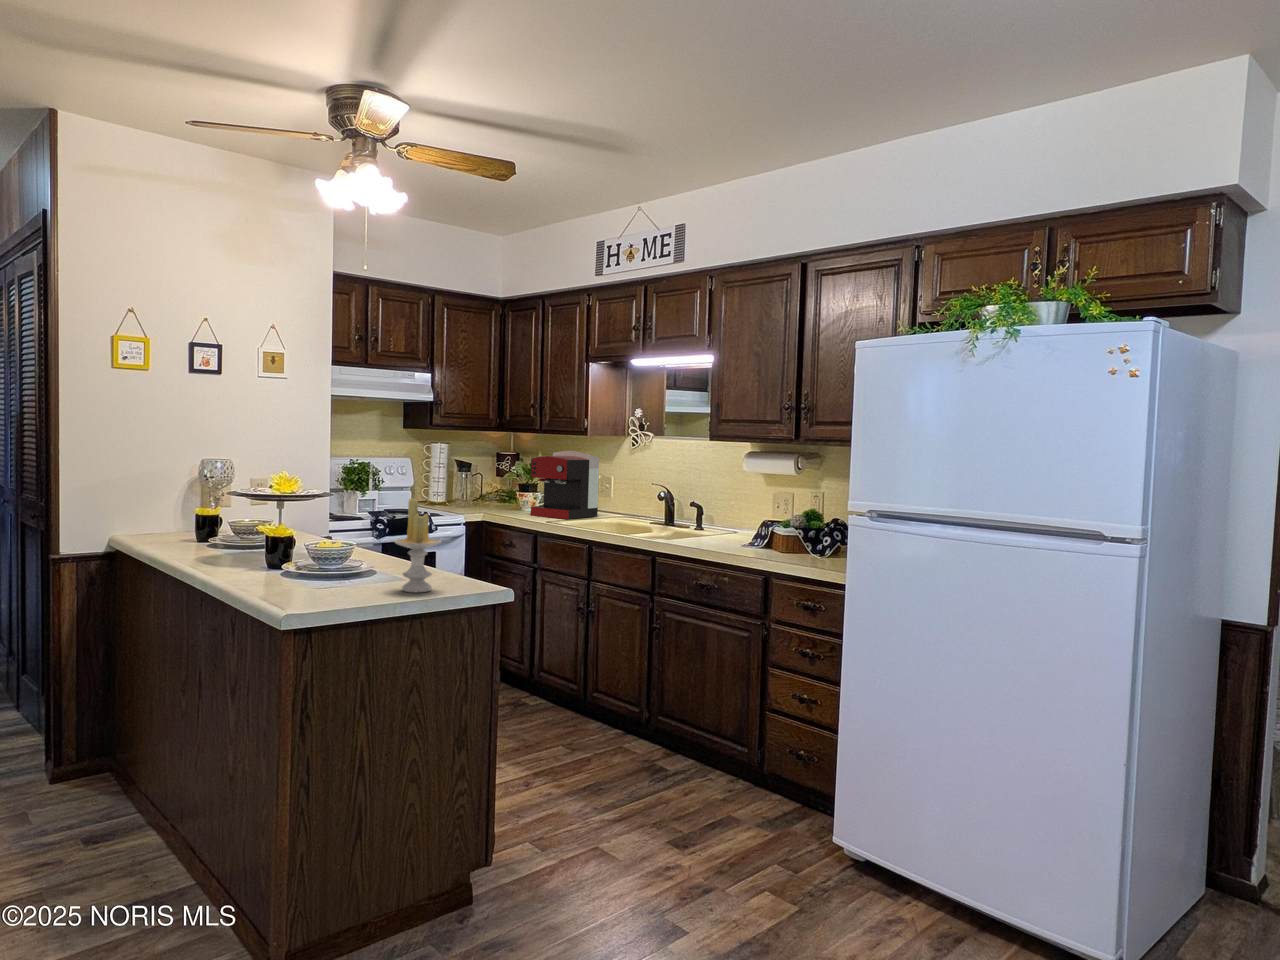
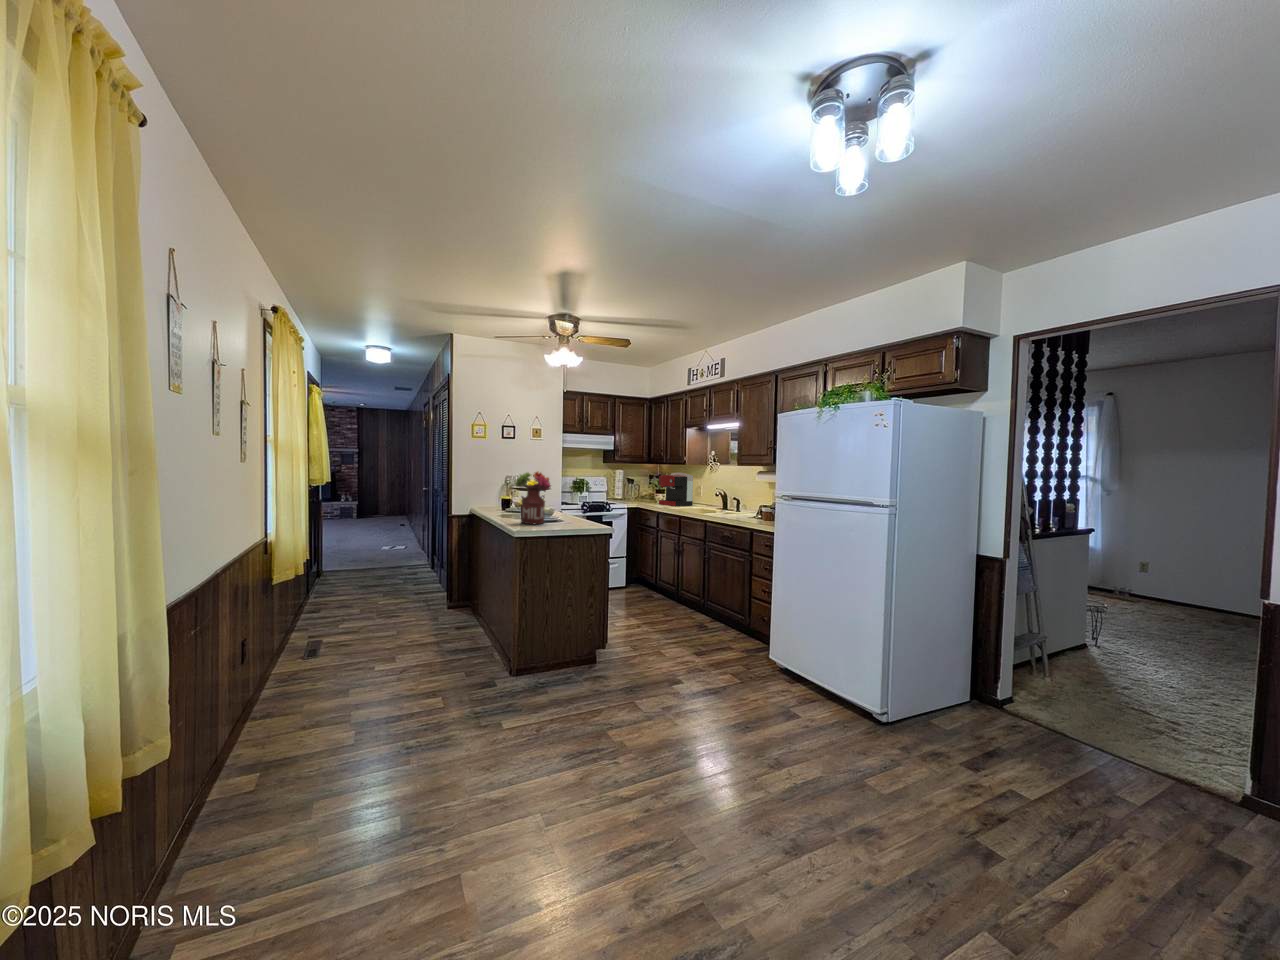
flower arrangement: none [264,458,361,590] -> present [516,472,551,524]
candle: present [394,498,442,592] -> none [563,487,583,526]

